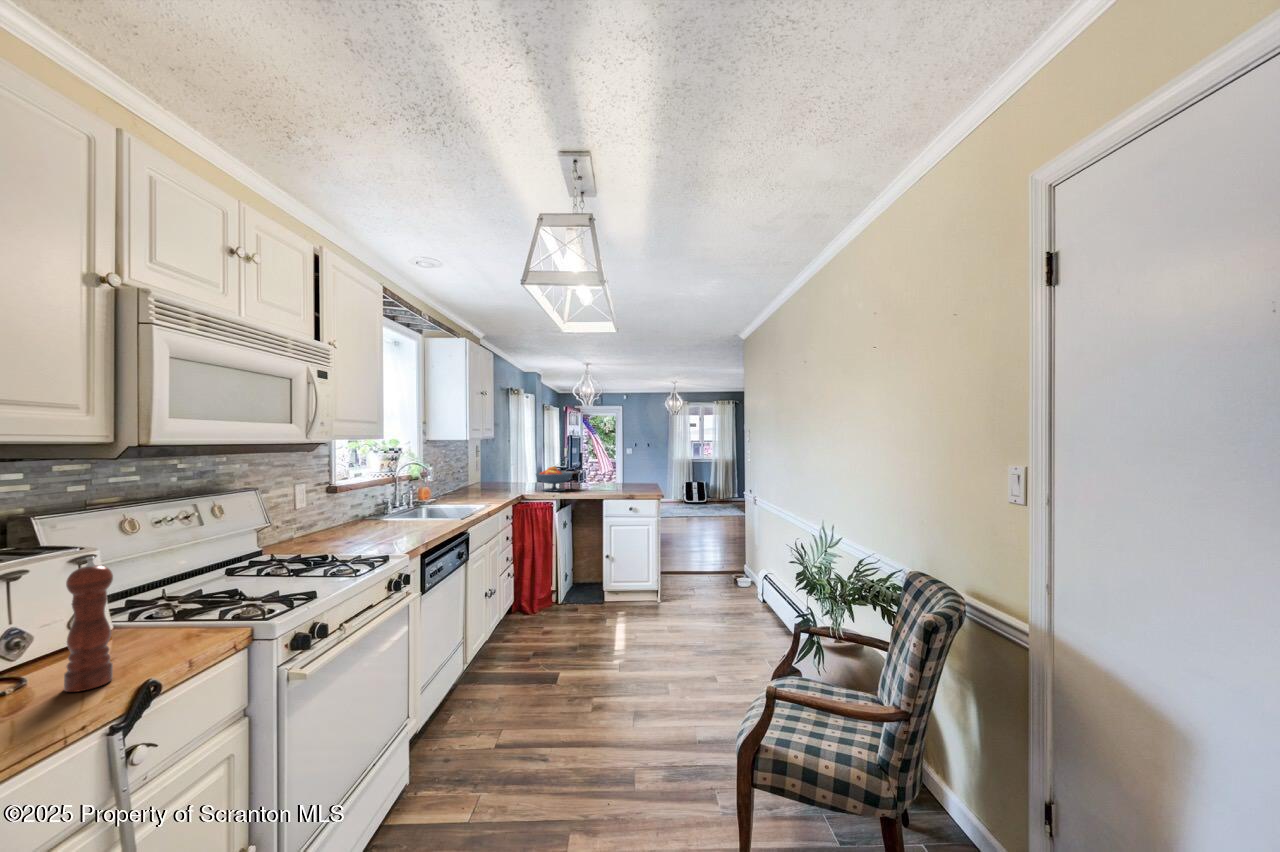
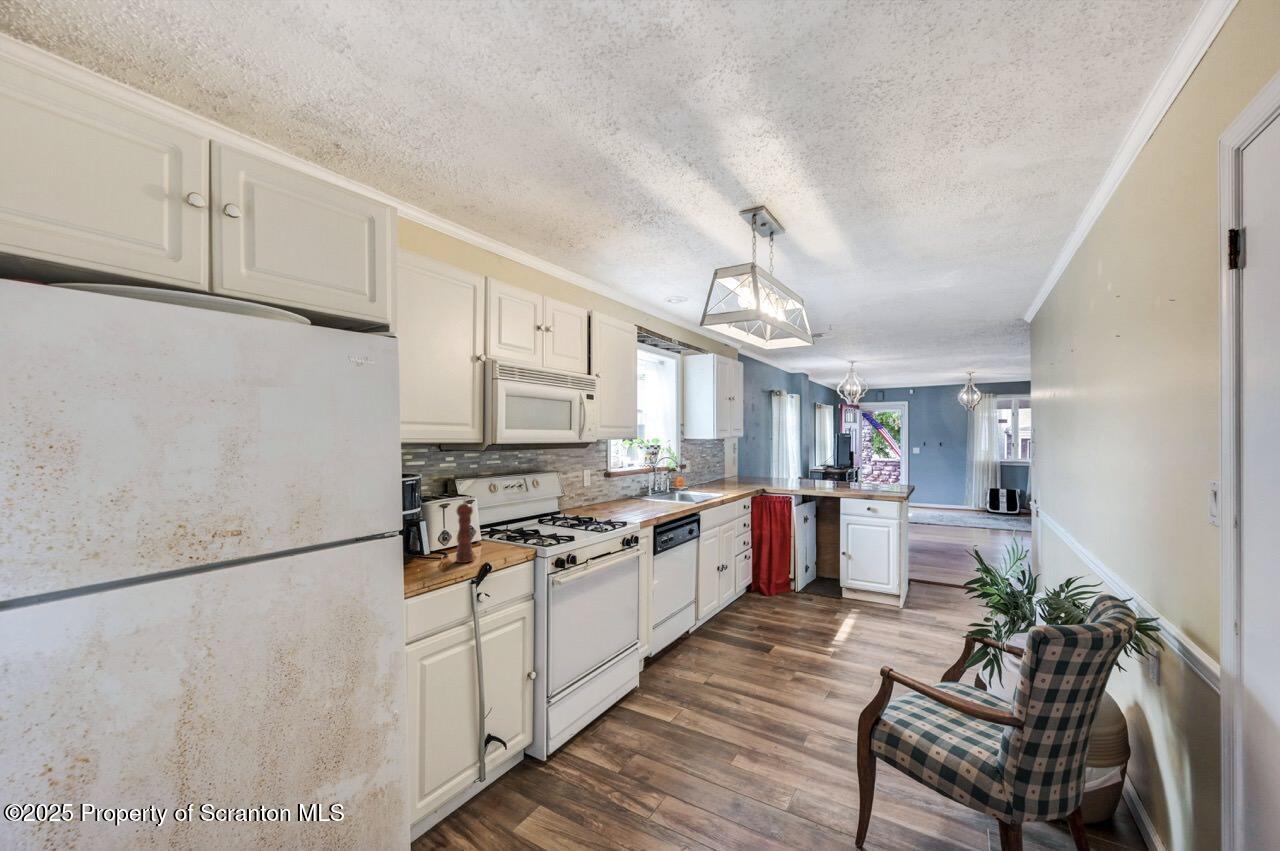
fruit bowl: present [536,467,572,491] -> none [779,465,815,488]

